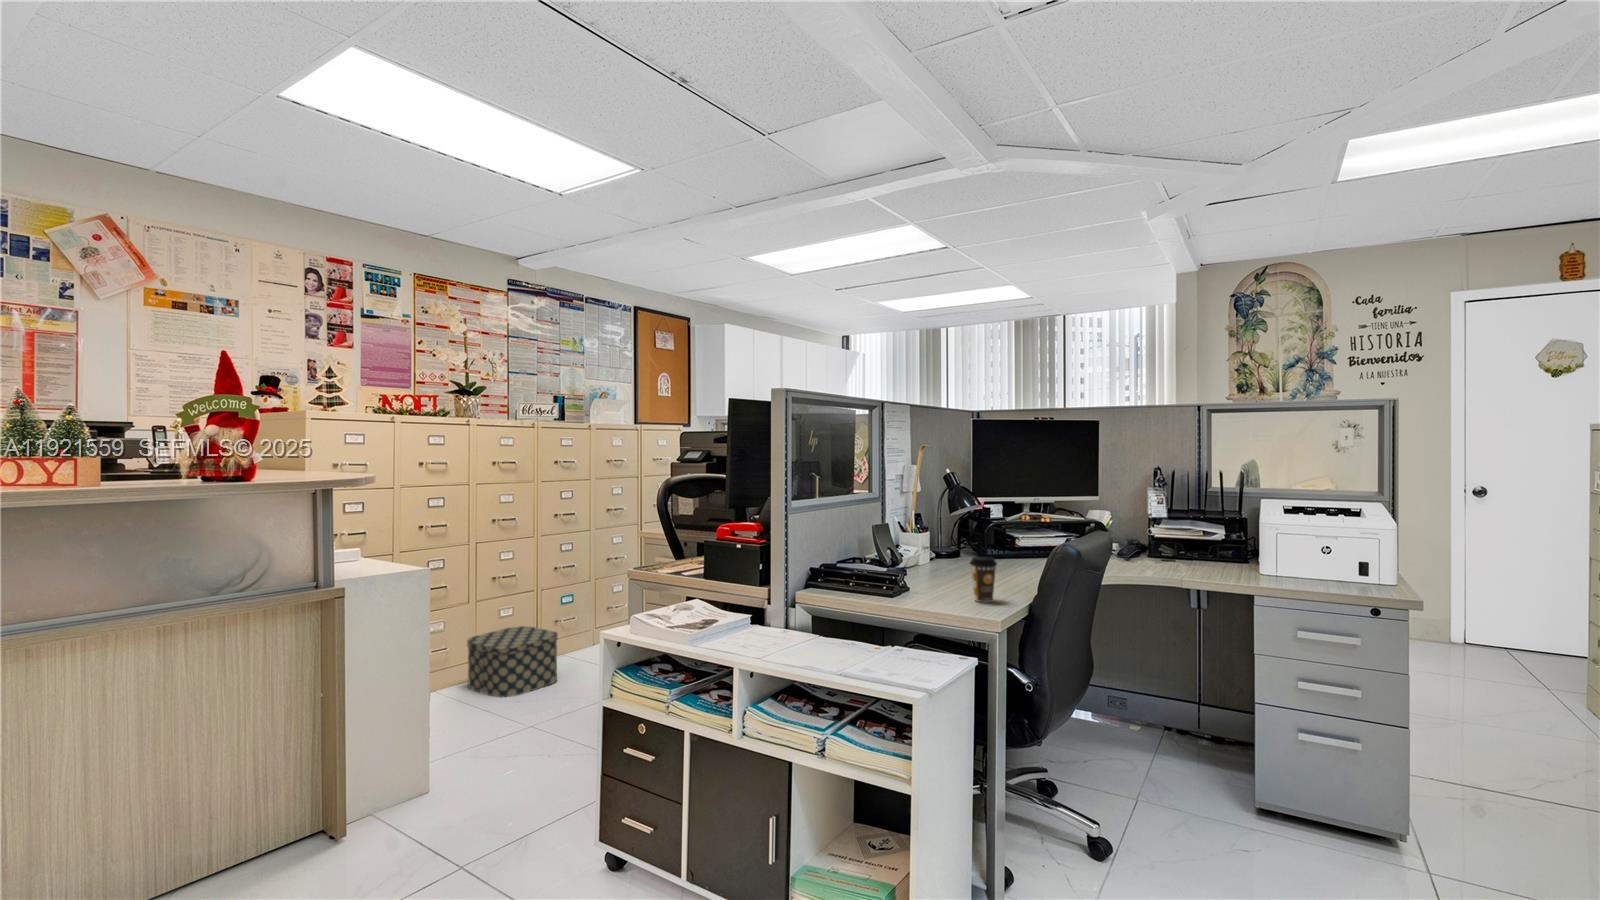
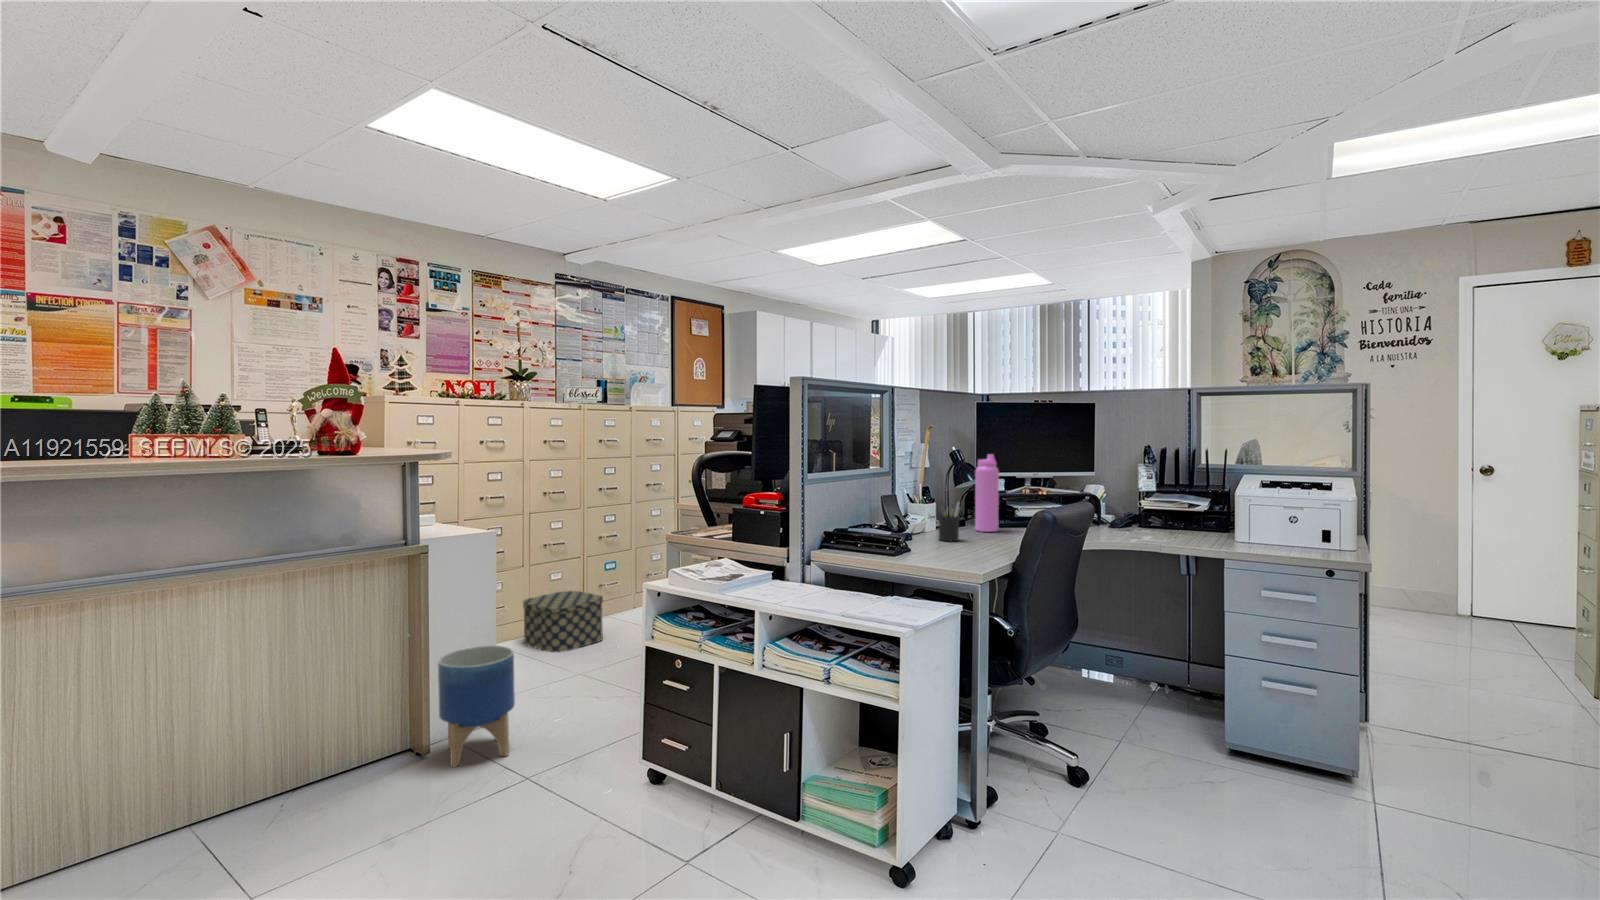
water bottle: none [974,478,1000,564] -> present [975,454,999,532]
pen holder: none [937,532,962,577] -> present [939,502,961,541]
coffee cup: present [970,557,997,602] -> none [962,521,986,560]
planter: none [355,702,448,852] -> present [438,645,515,767]

